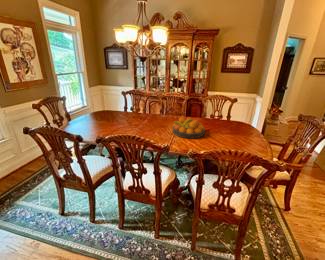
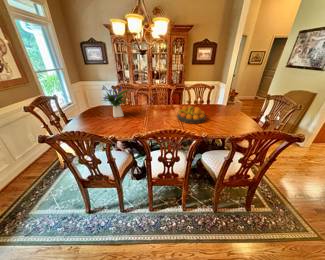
flower arrangement: none [96,89,128,123] -> present [102,86,128,117]

